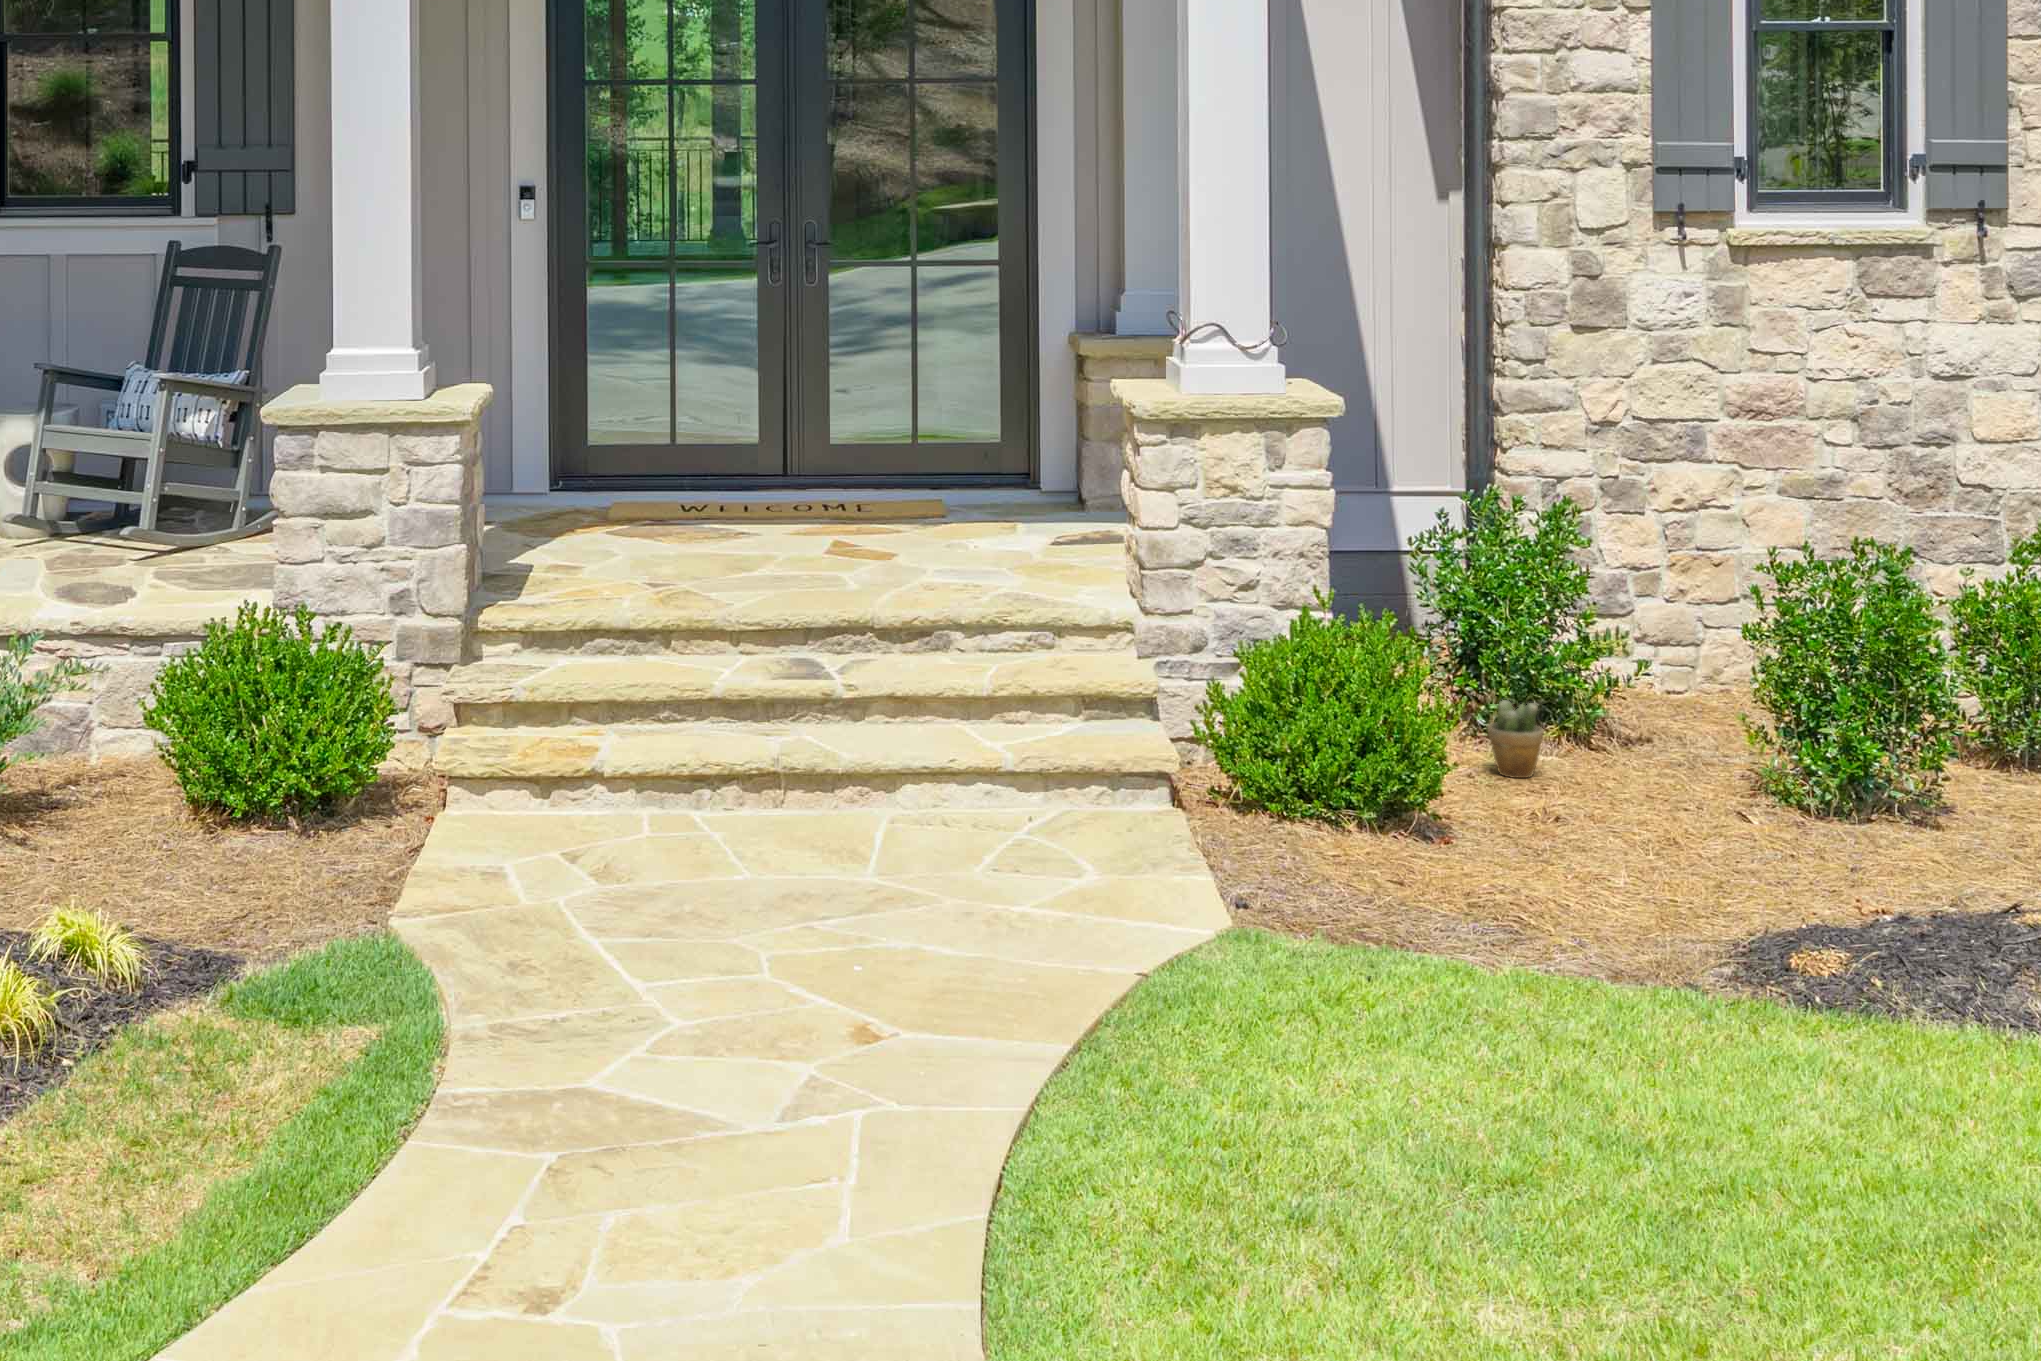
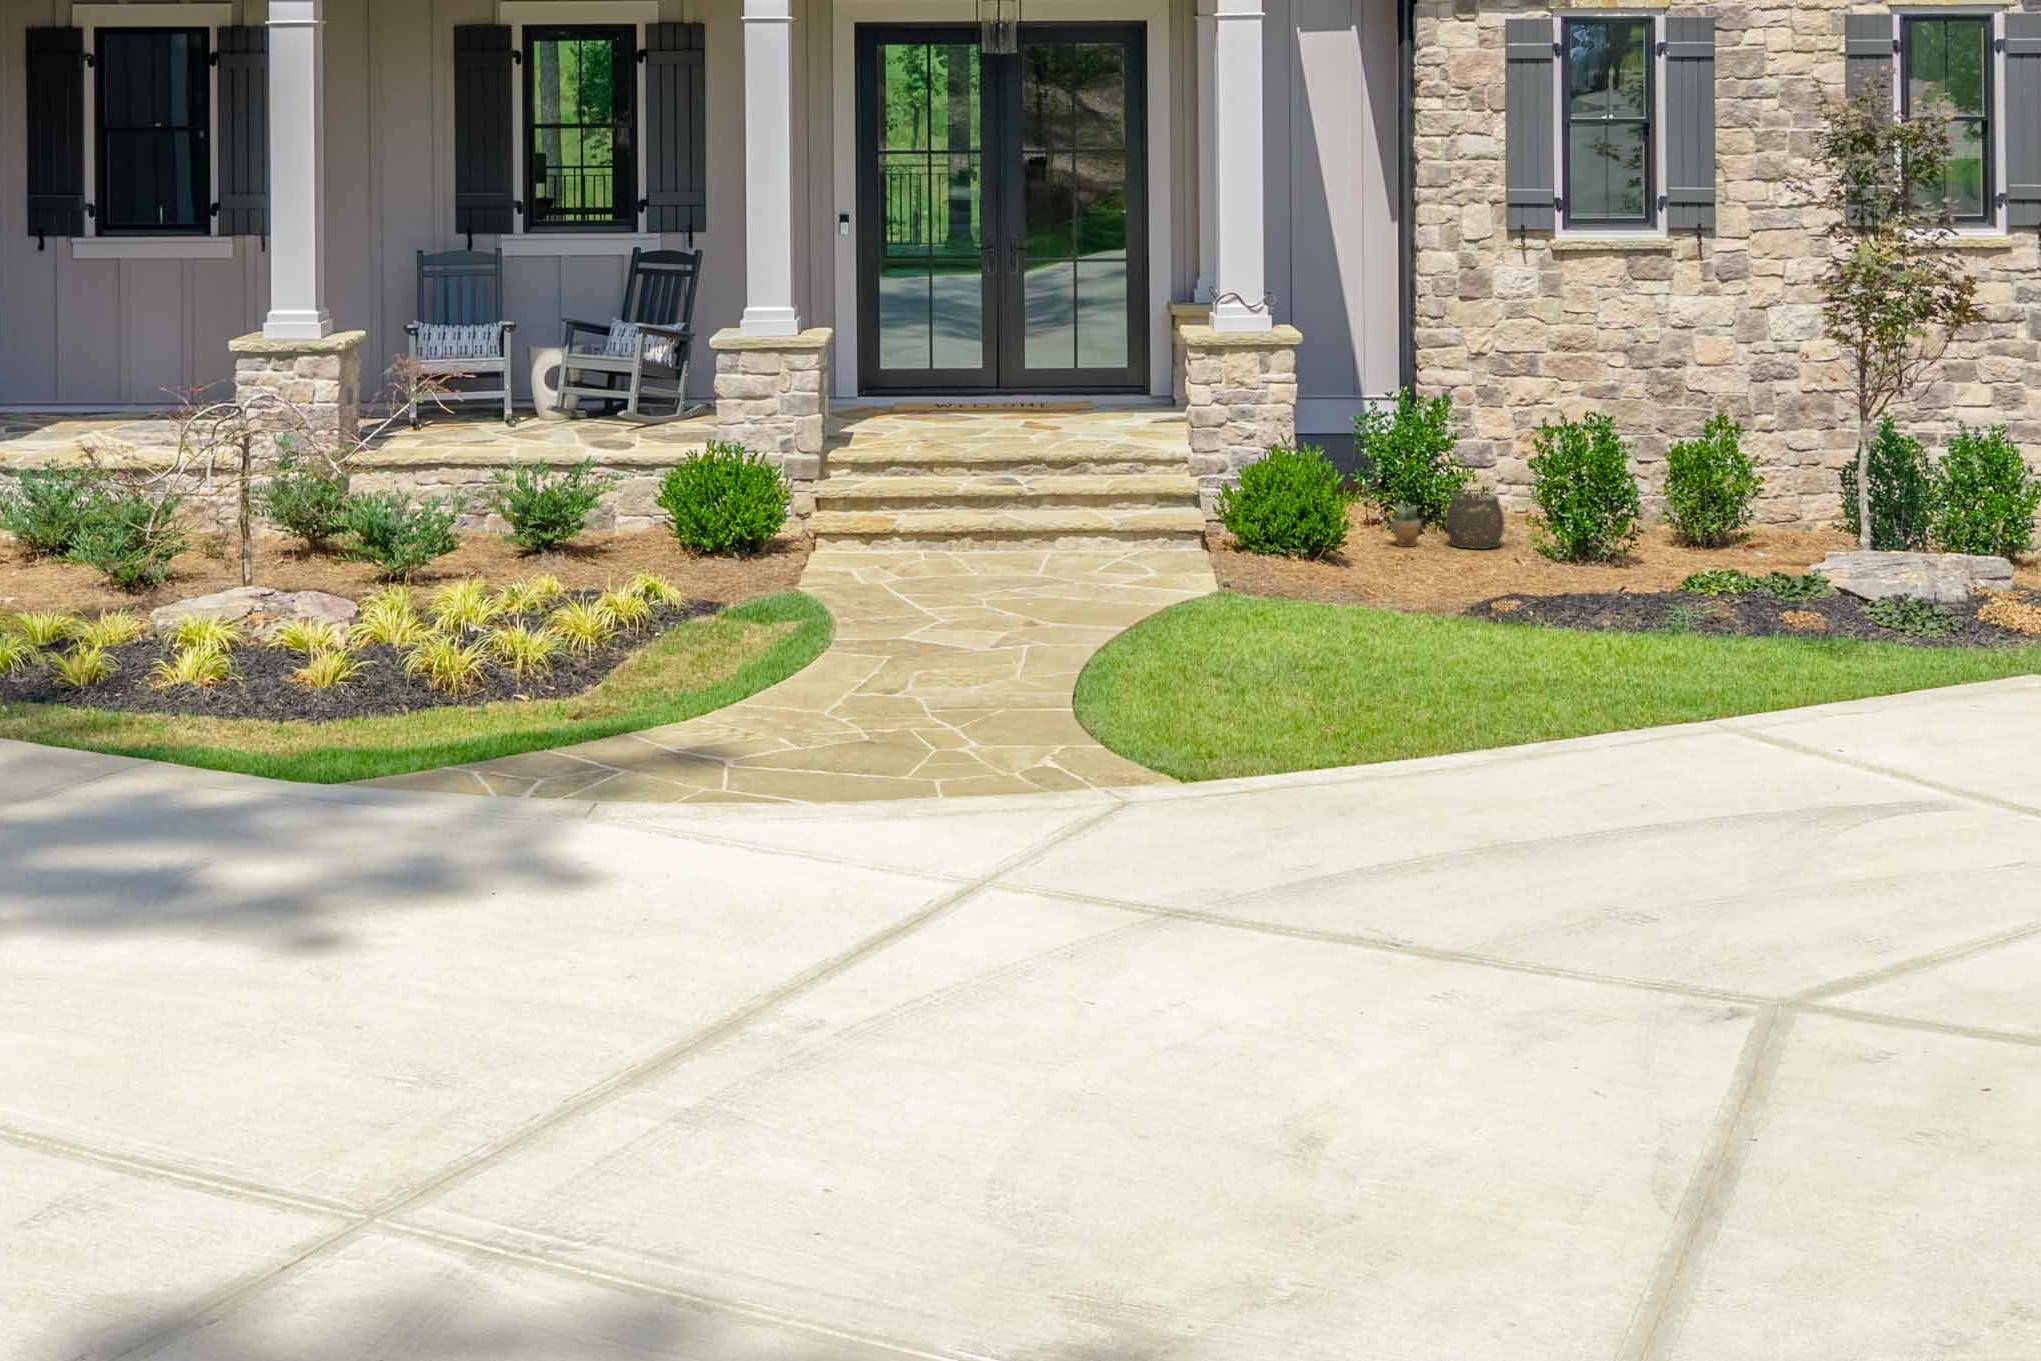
woven basket: none [1583,677,1693,784] -> present [1446,493,1504,549]

